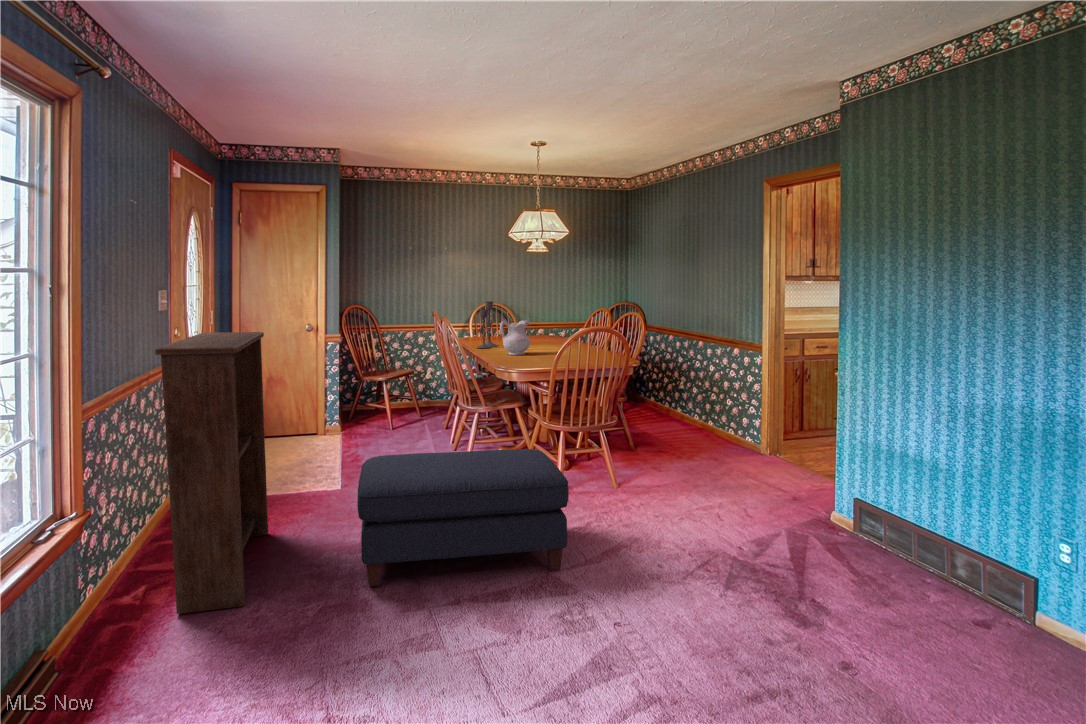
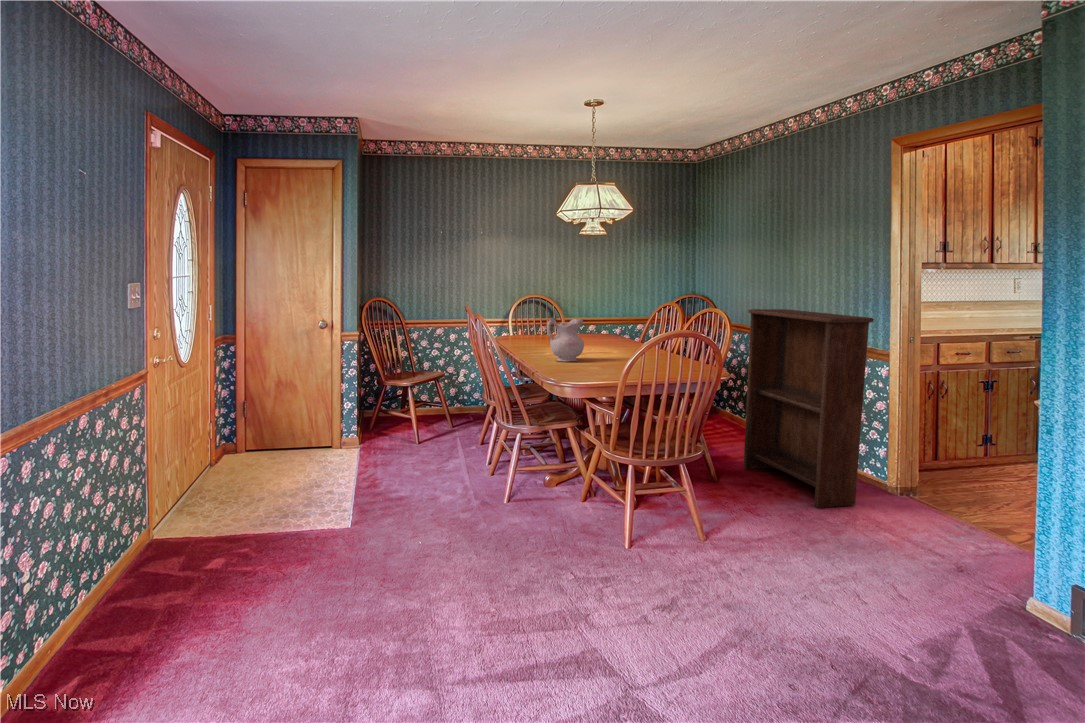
candlestick: present [477,301,498,348] -> none [518,295,545,352]
bookshelf: present [155,332,268,614] -> present [743,309,874,507]
ottoman: present [357,449,569,587] -> none [354,493,637,683]

